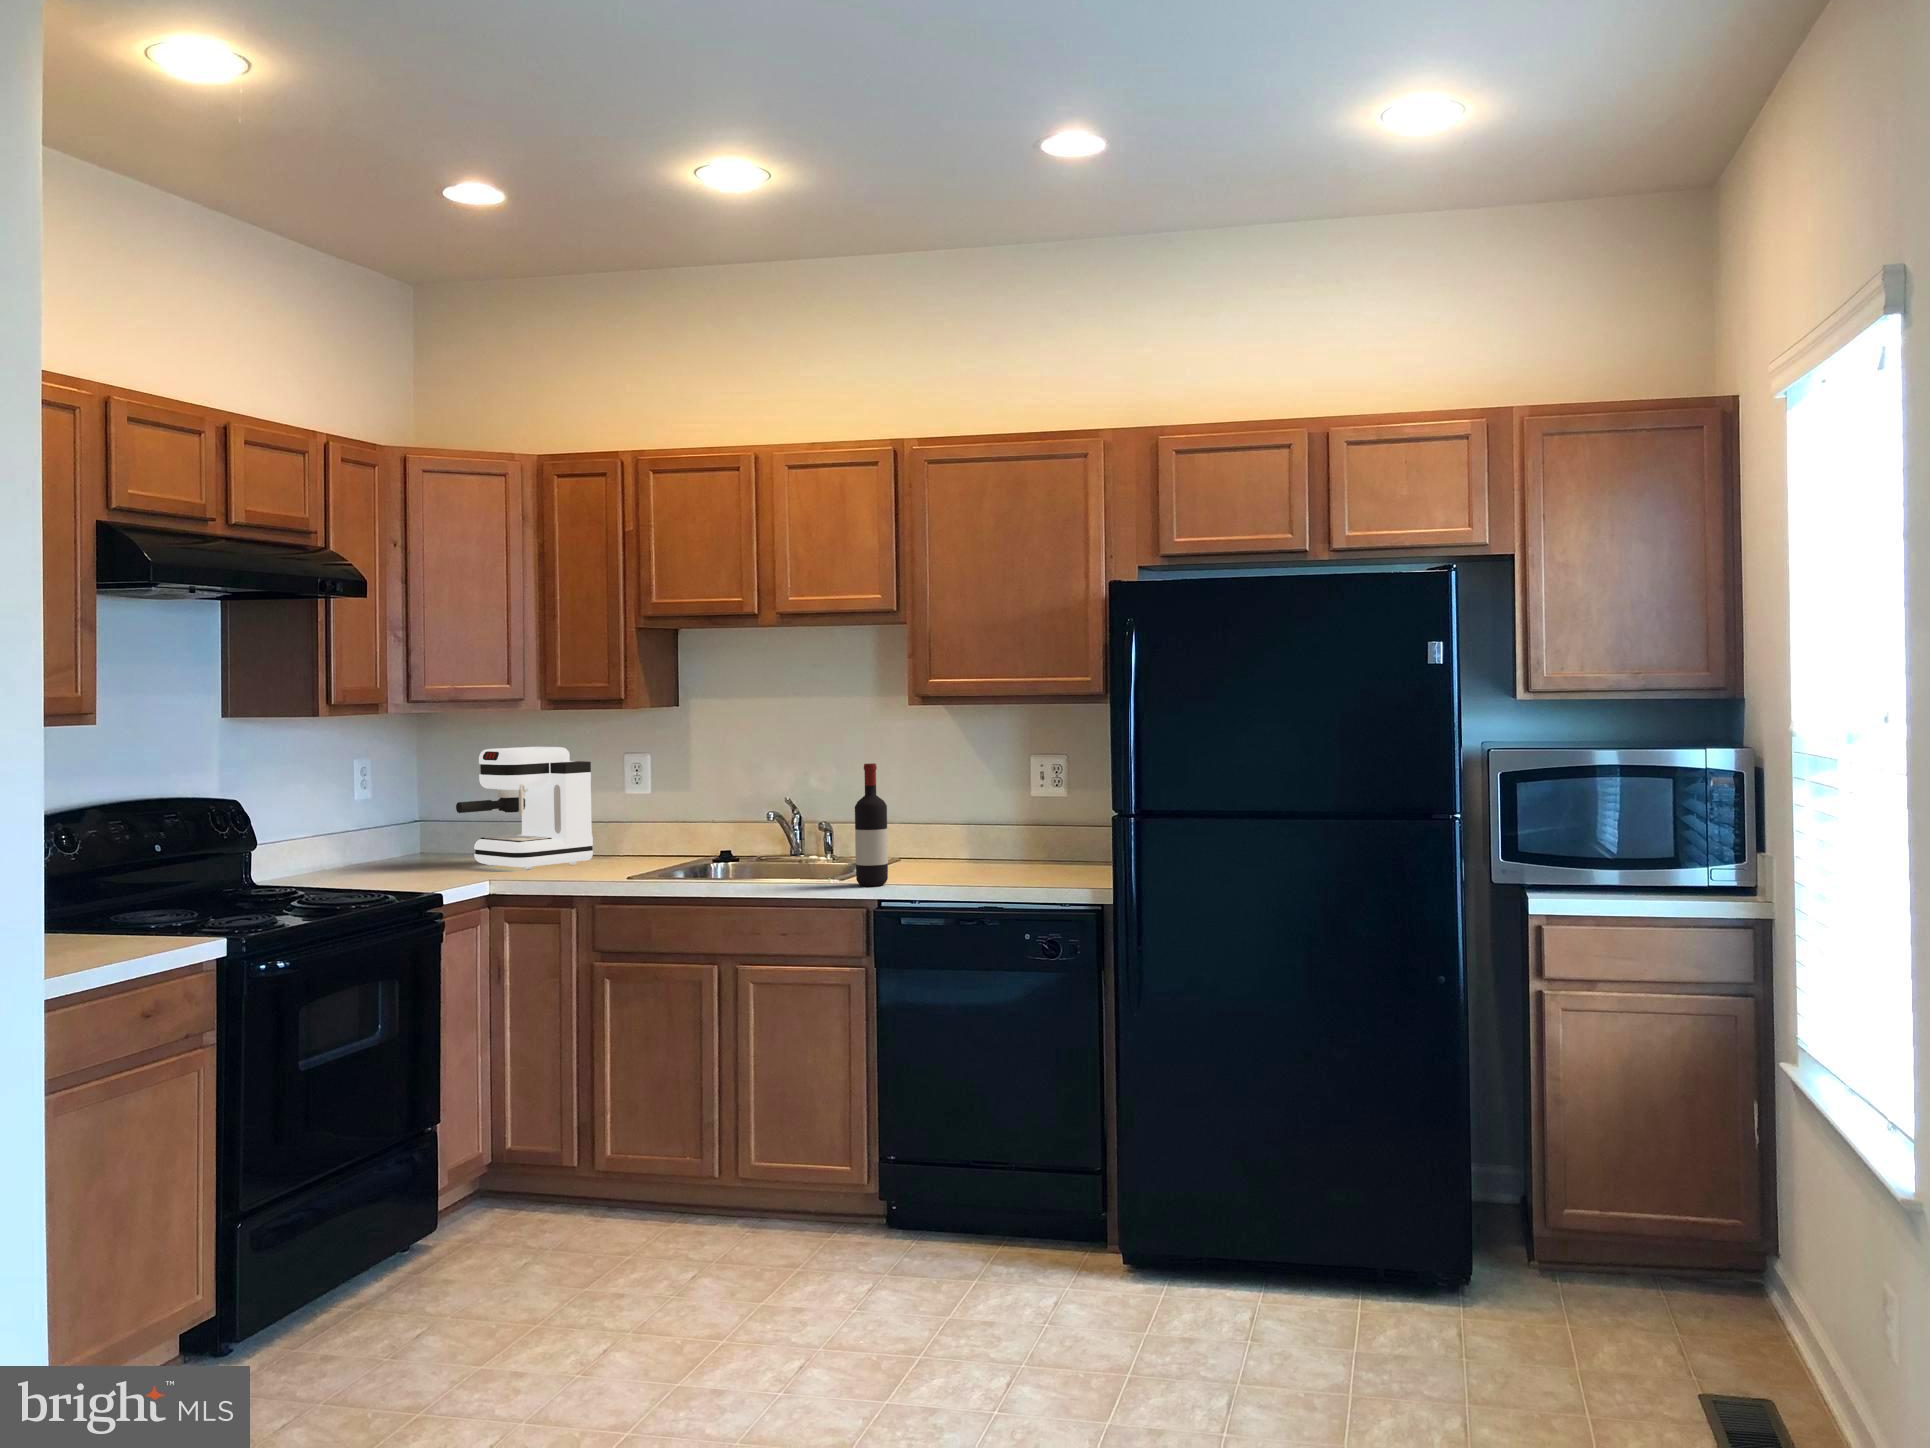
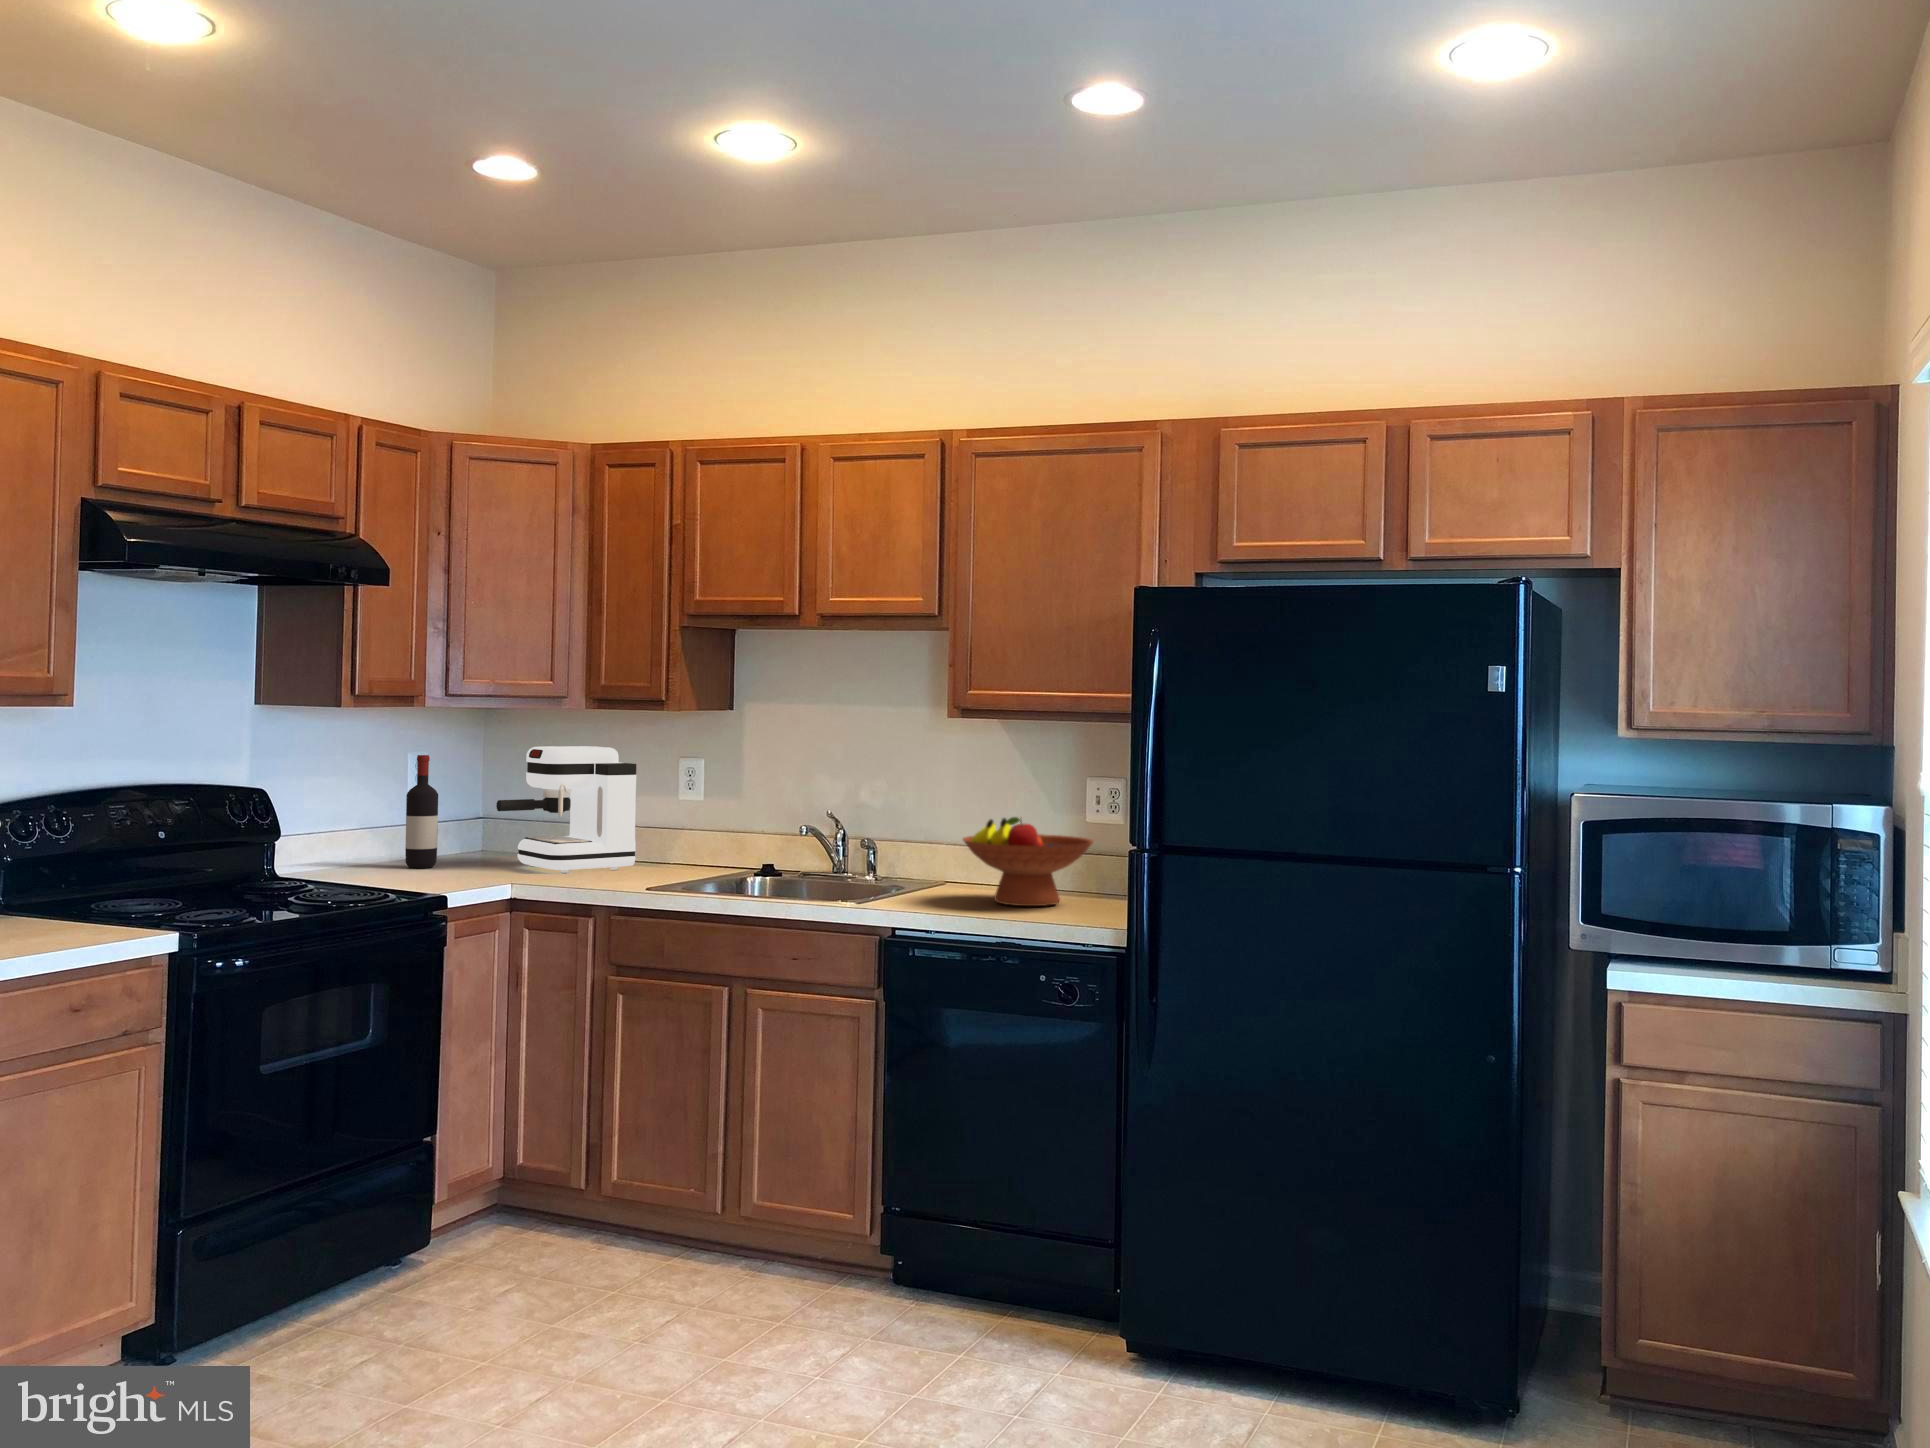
wine bottle: present [855,763,888,886] -> present [405,755,438,868]
fruit bowl: none [928,794,1050,876] -> present [963,817,1093,906]

